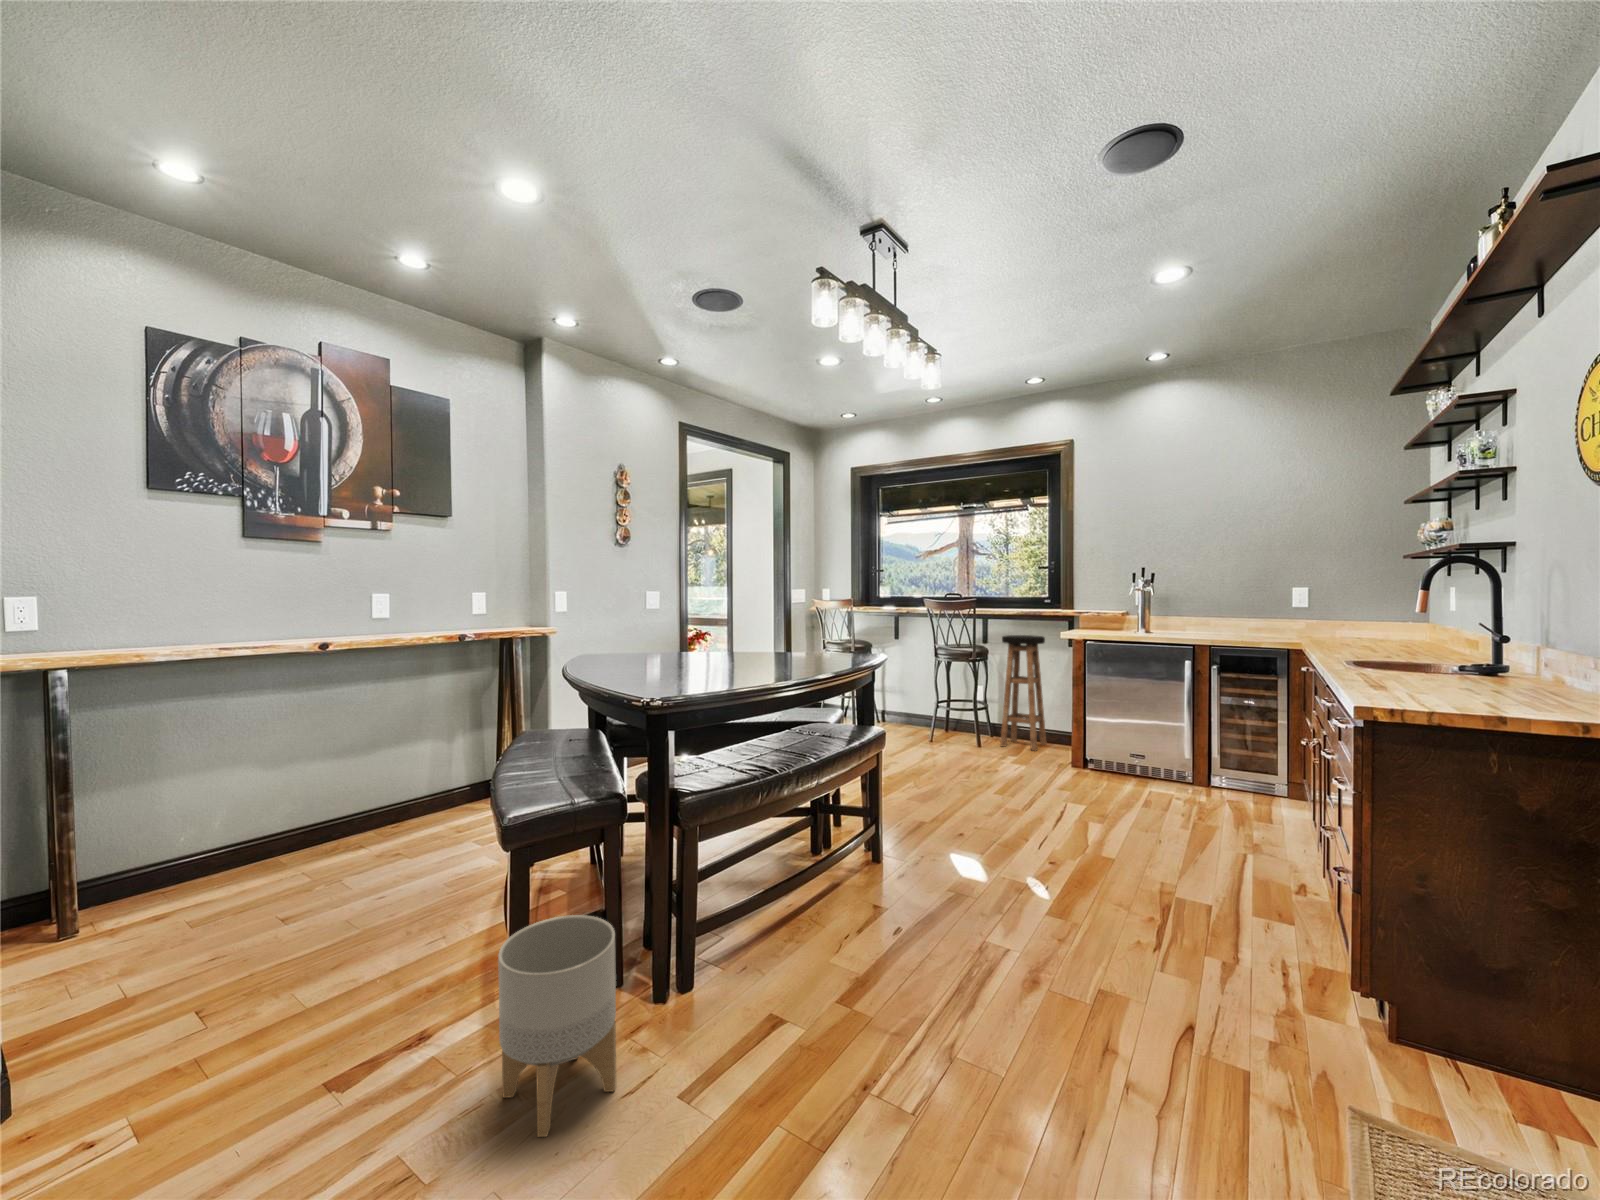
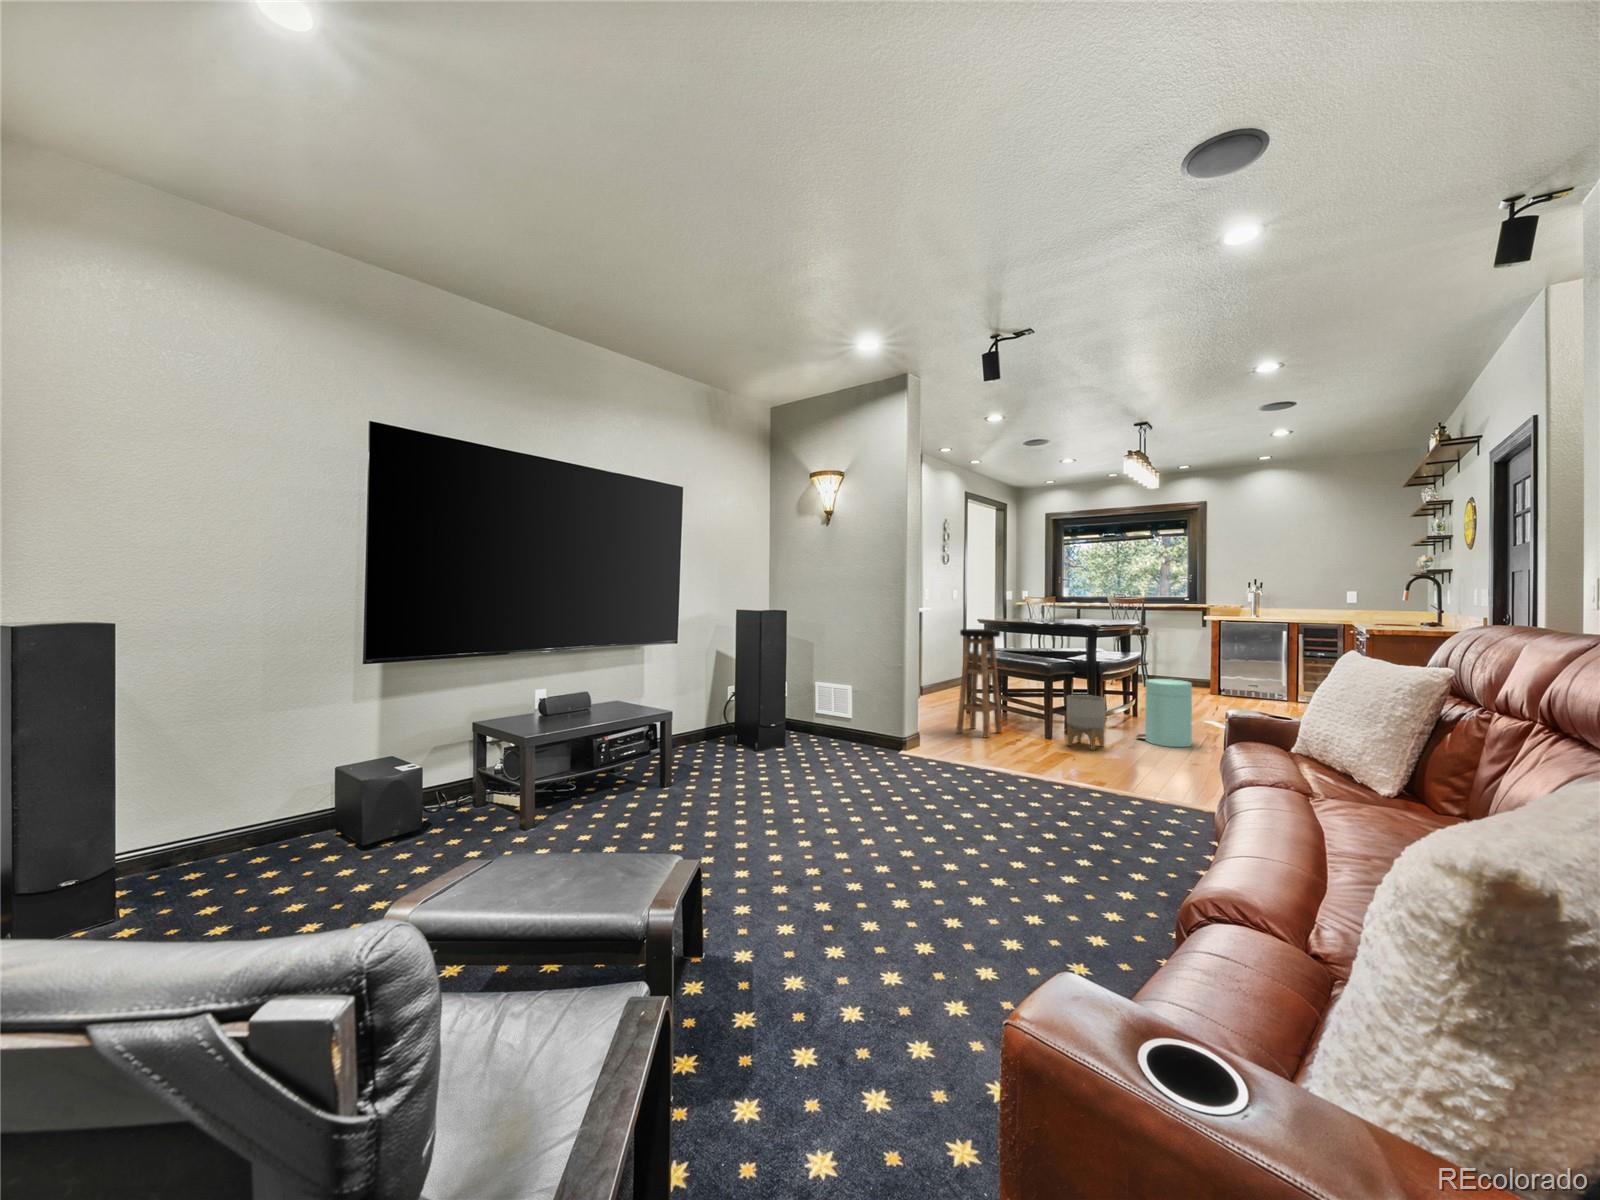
bar stool: present [1000,635,1046,751] -> present [956,629,1002,738]
trash can: none [764,842,894,1076] -> present [1137,679,1192,747]

